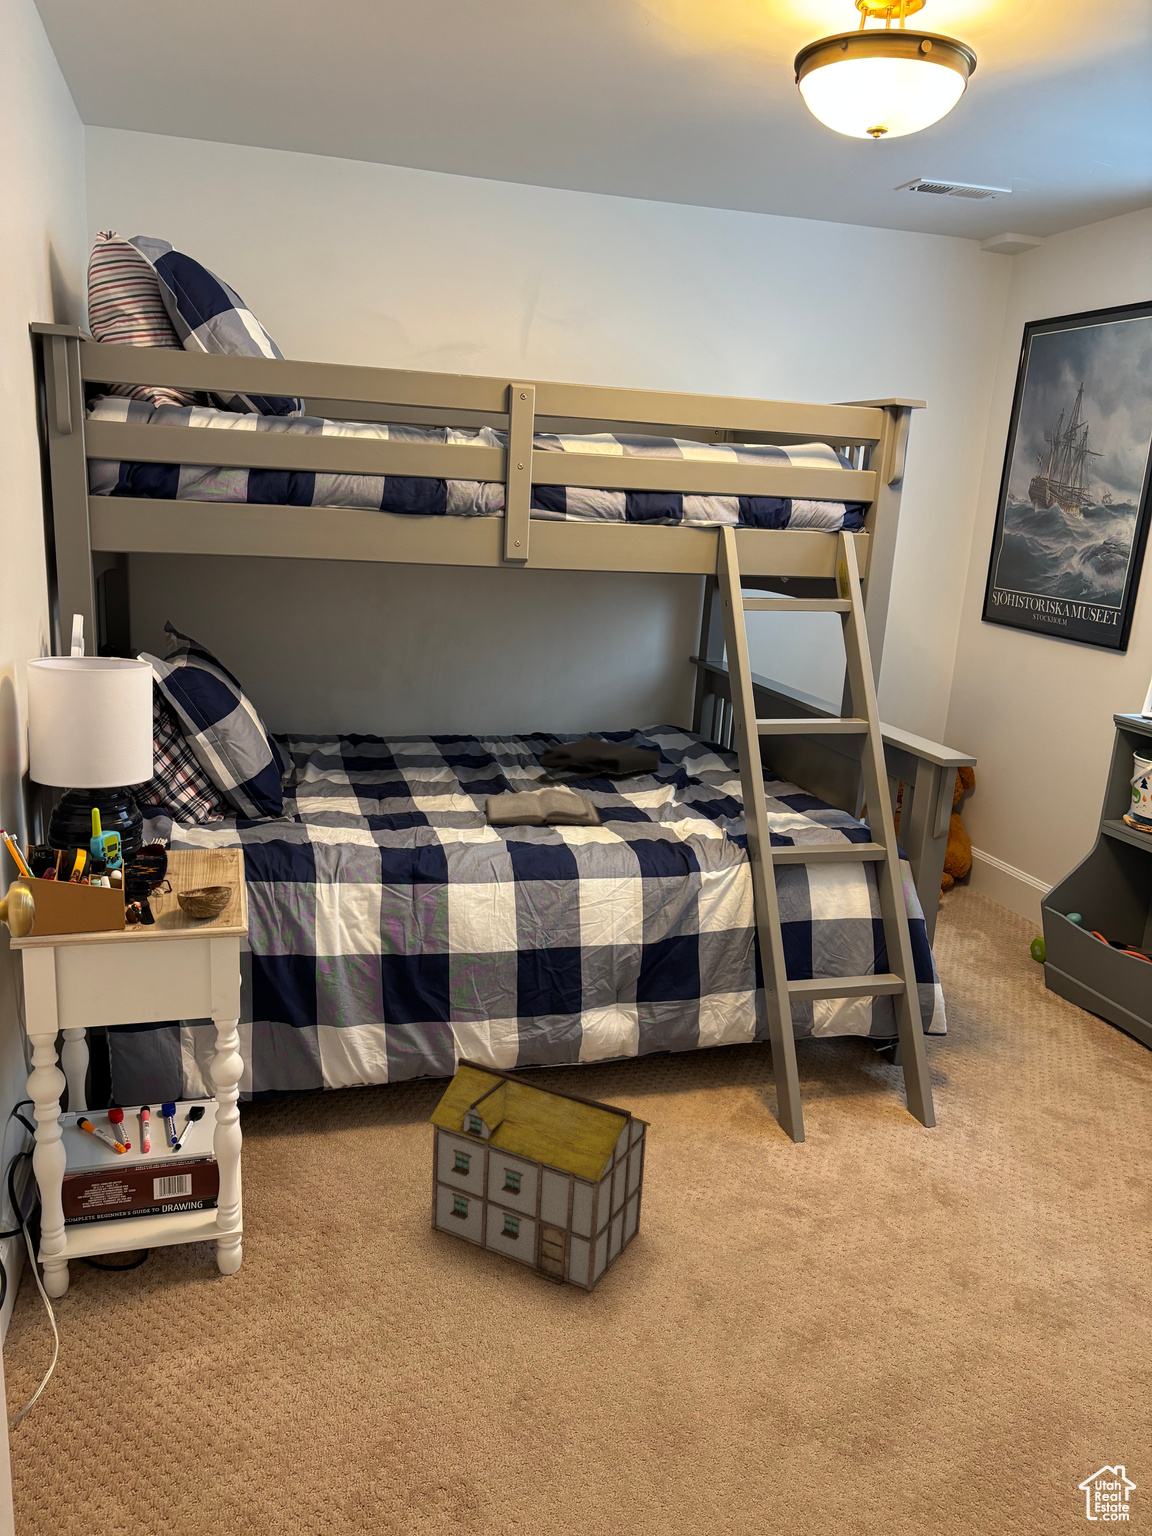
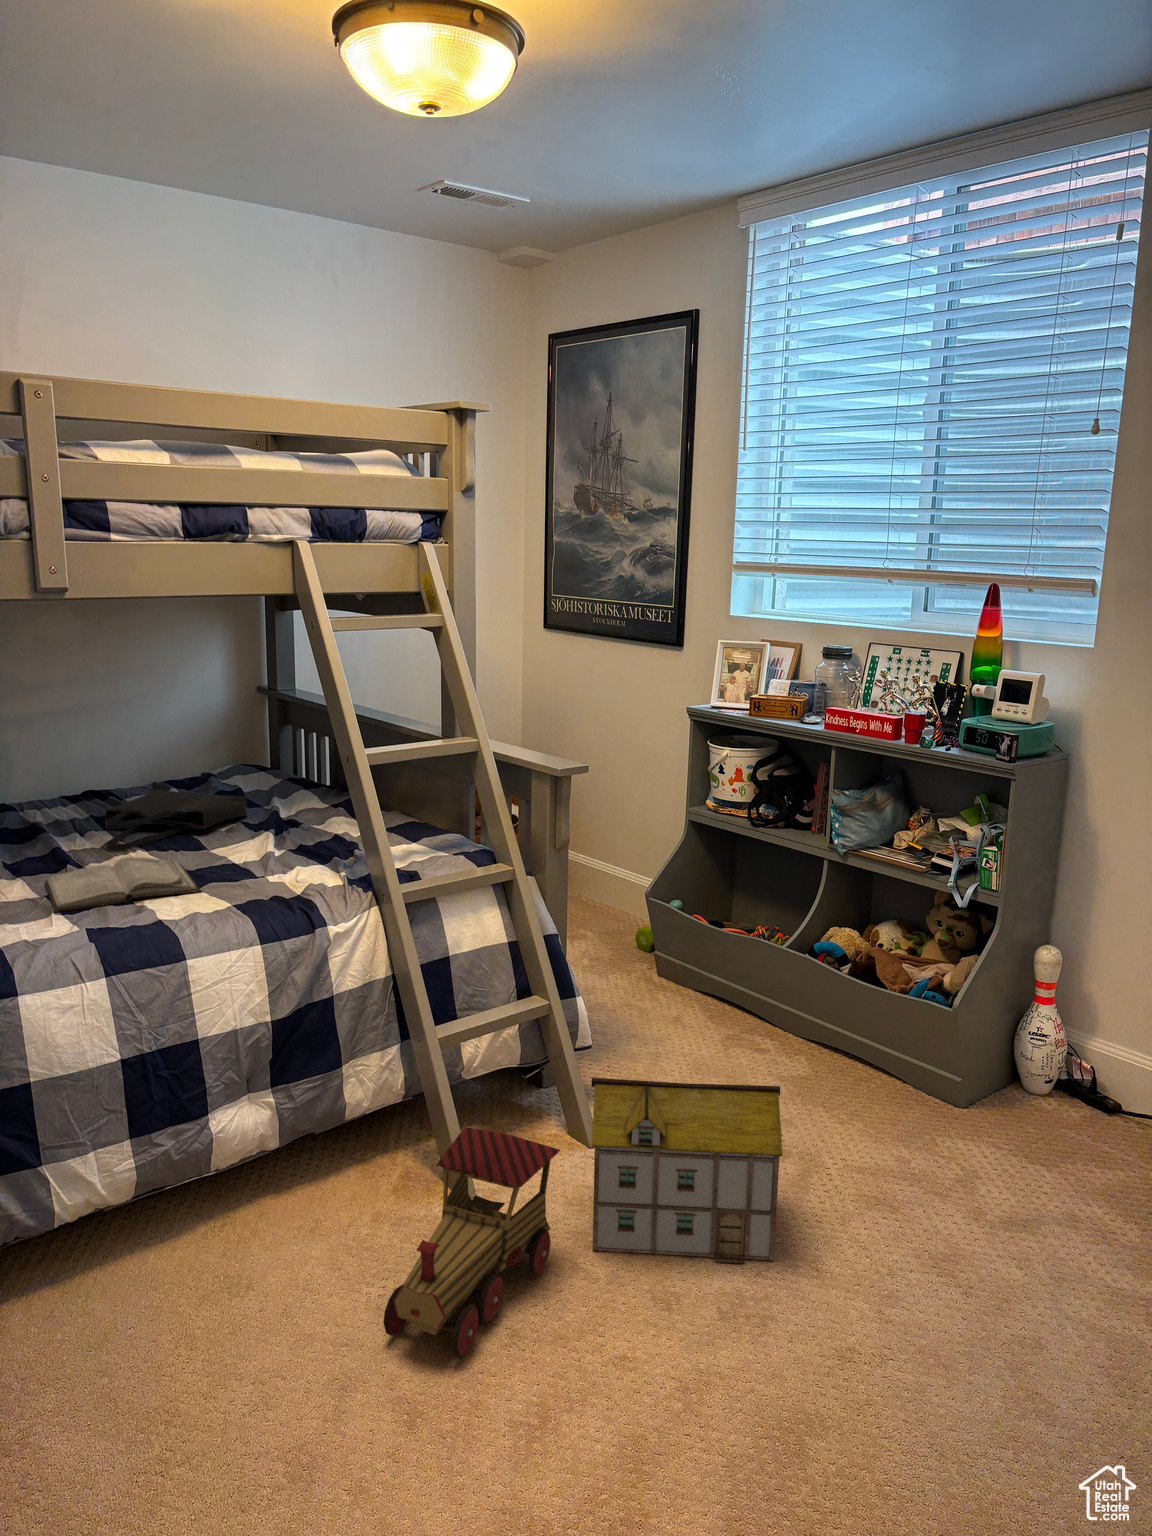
toy house: present [429,1057,651,1292] -> present [592,1078,783,1263]
toy train: none [692,1072,879,1265] -> present [383,1127,560,1358]

